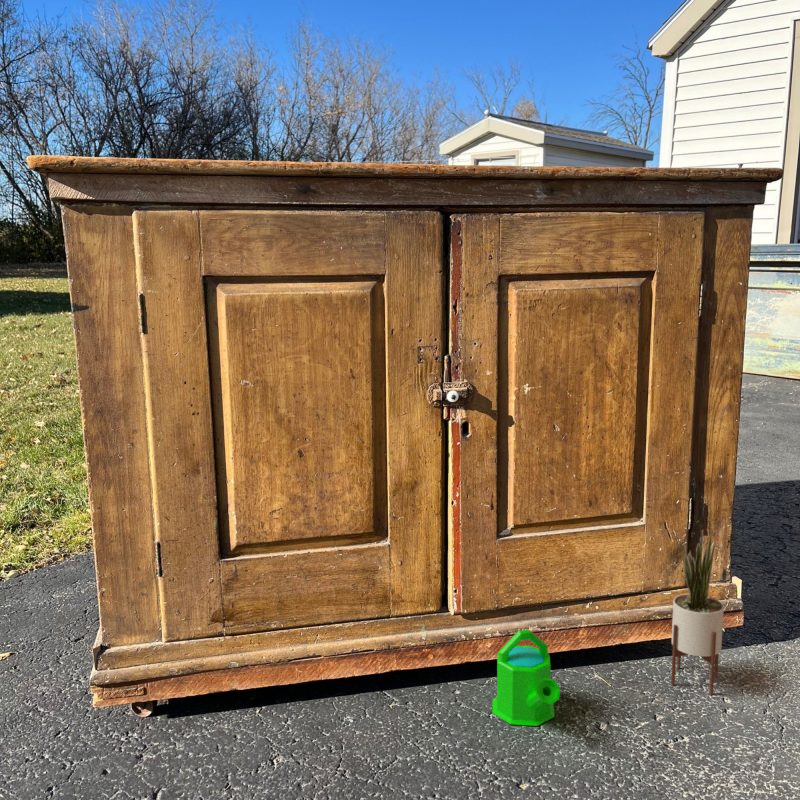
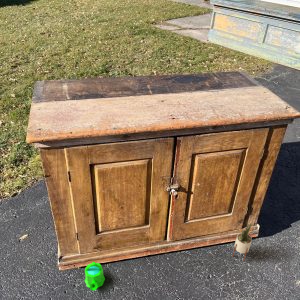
watering can: present [492,630,560,726] -> present [85,262,105,291]

